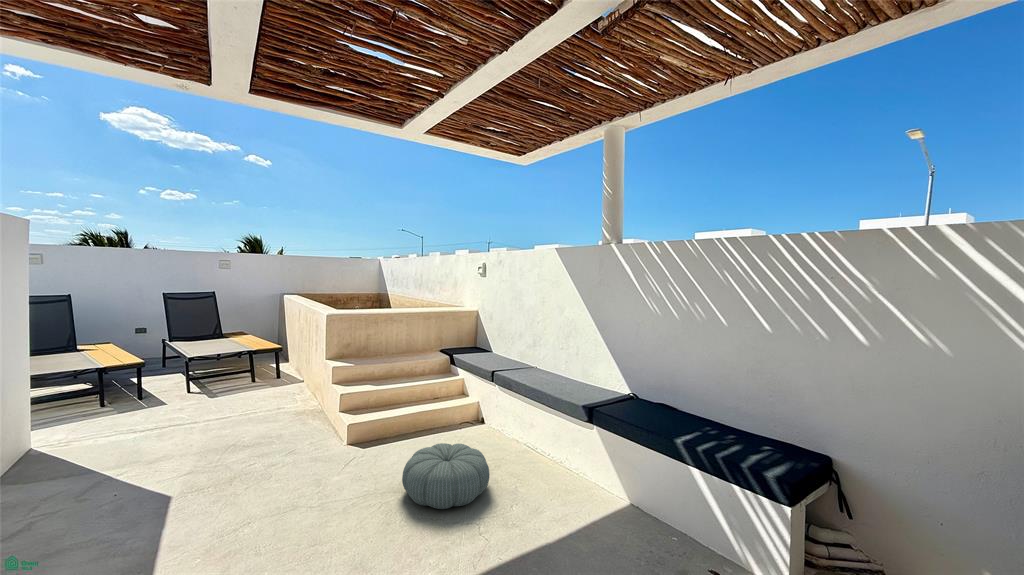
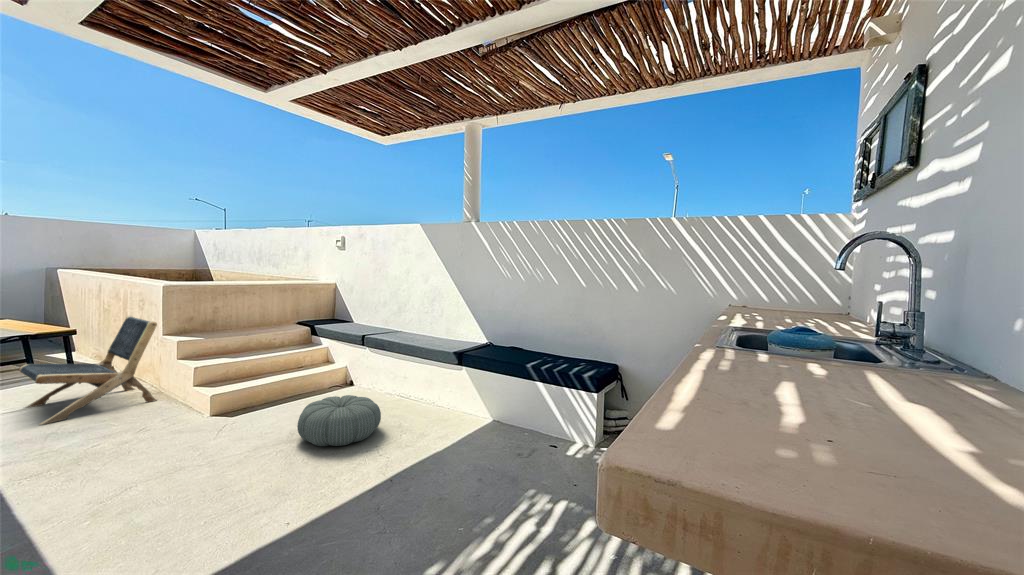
lounge chair: none [232,339,319,432] -> present [19,316,157,425]

